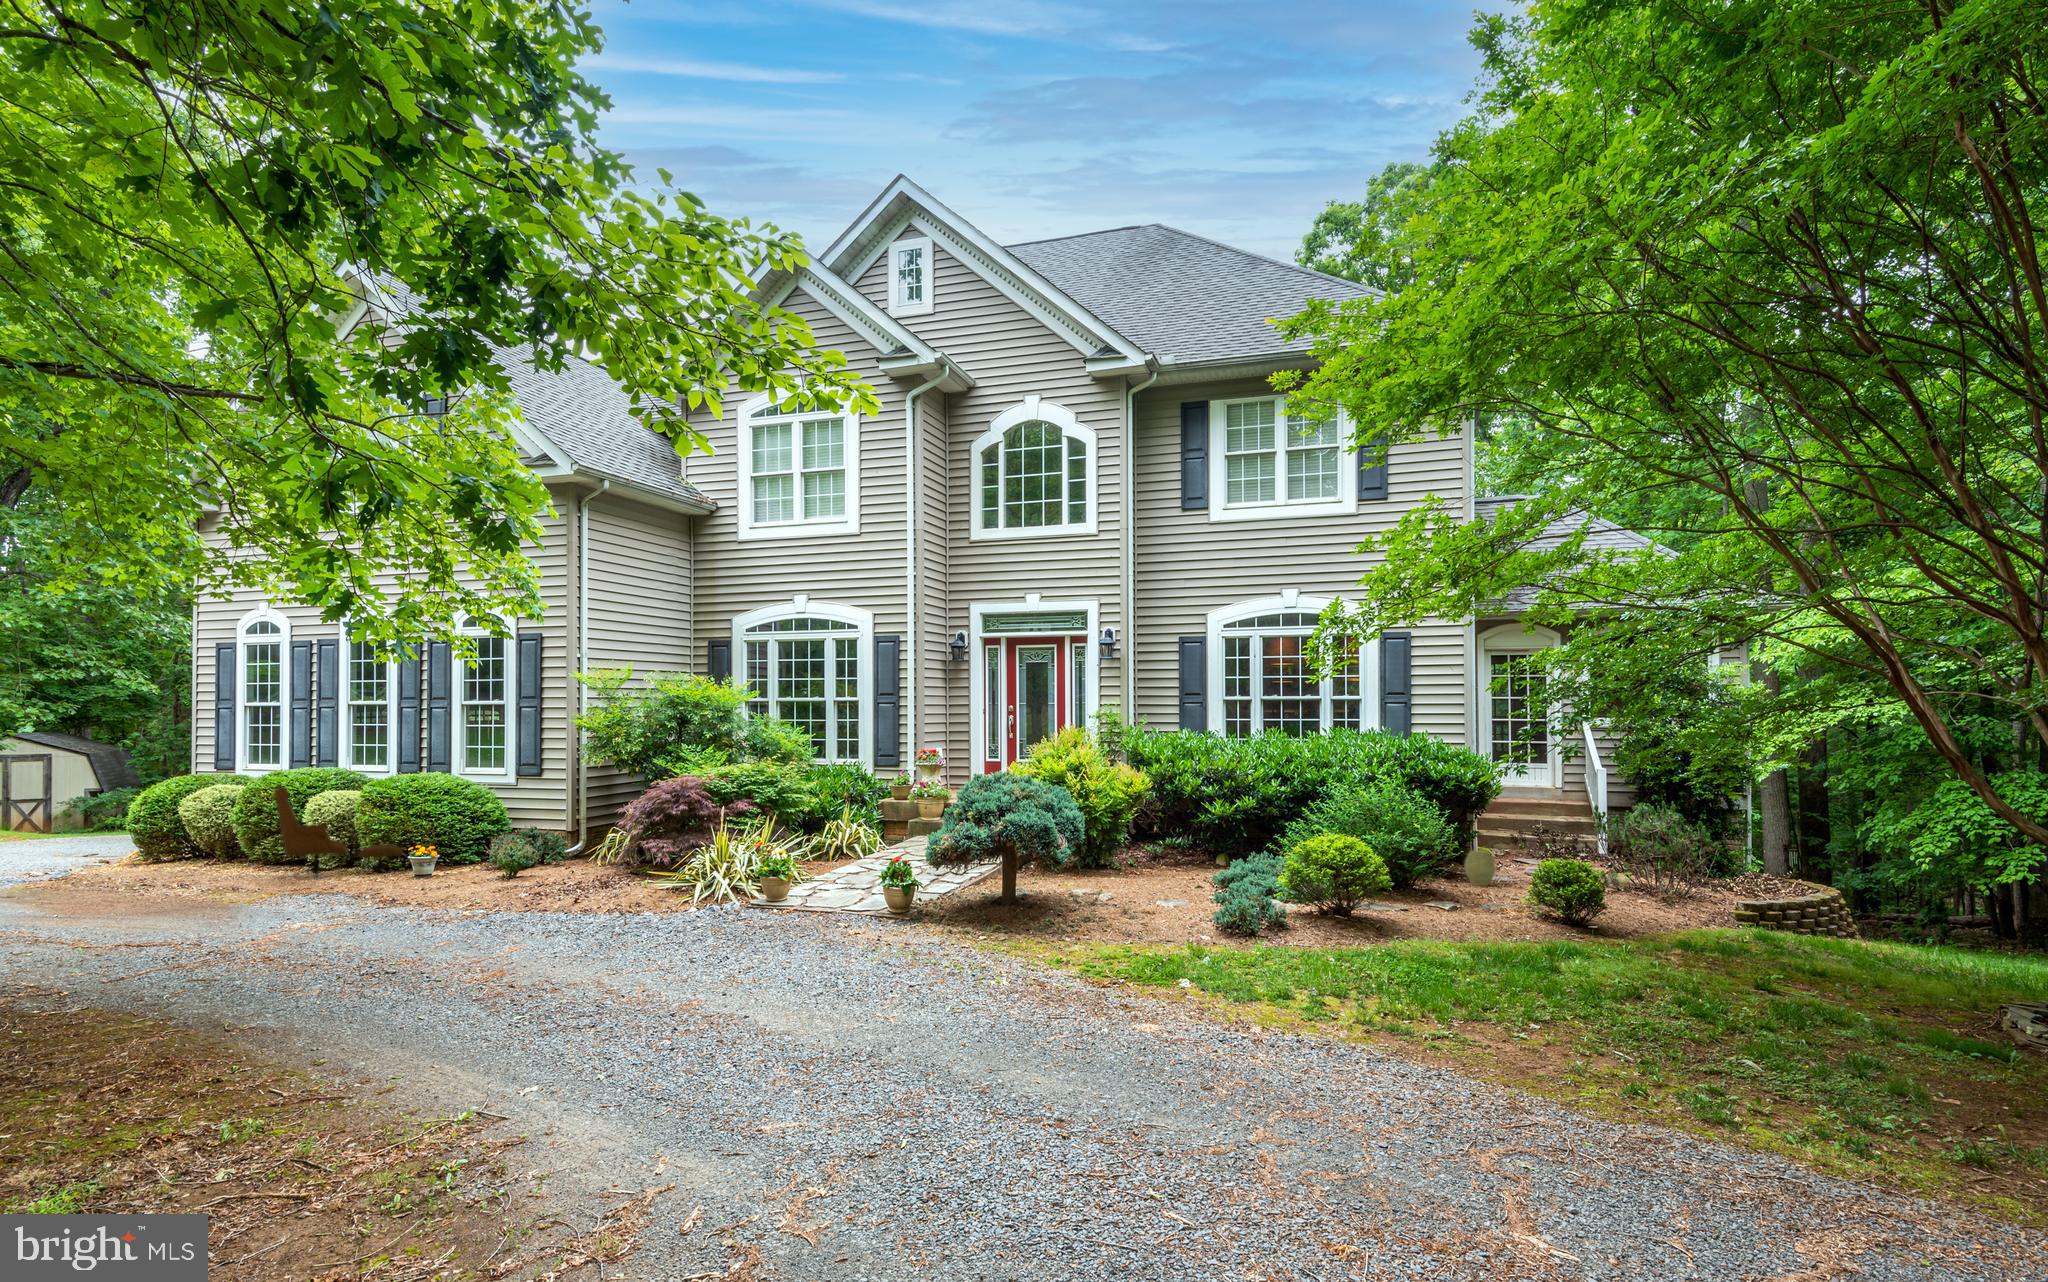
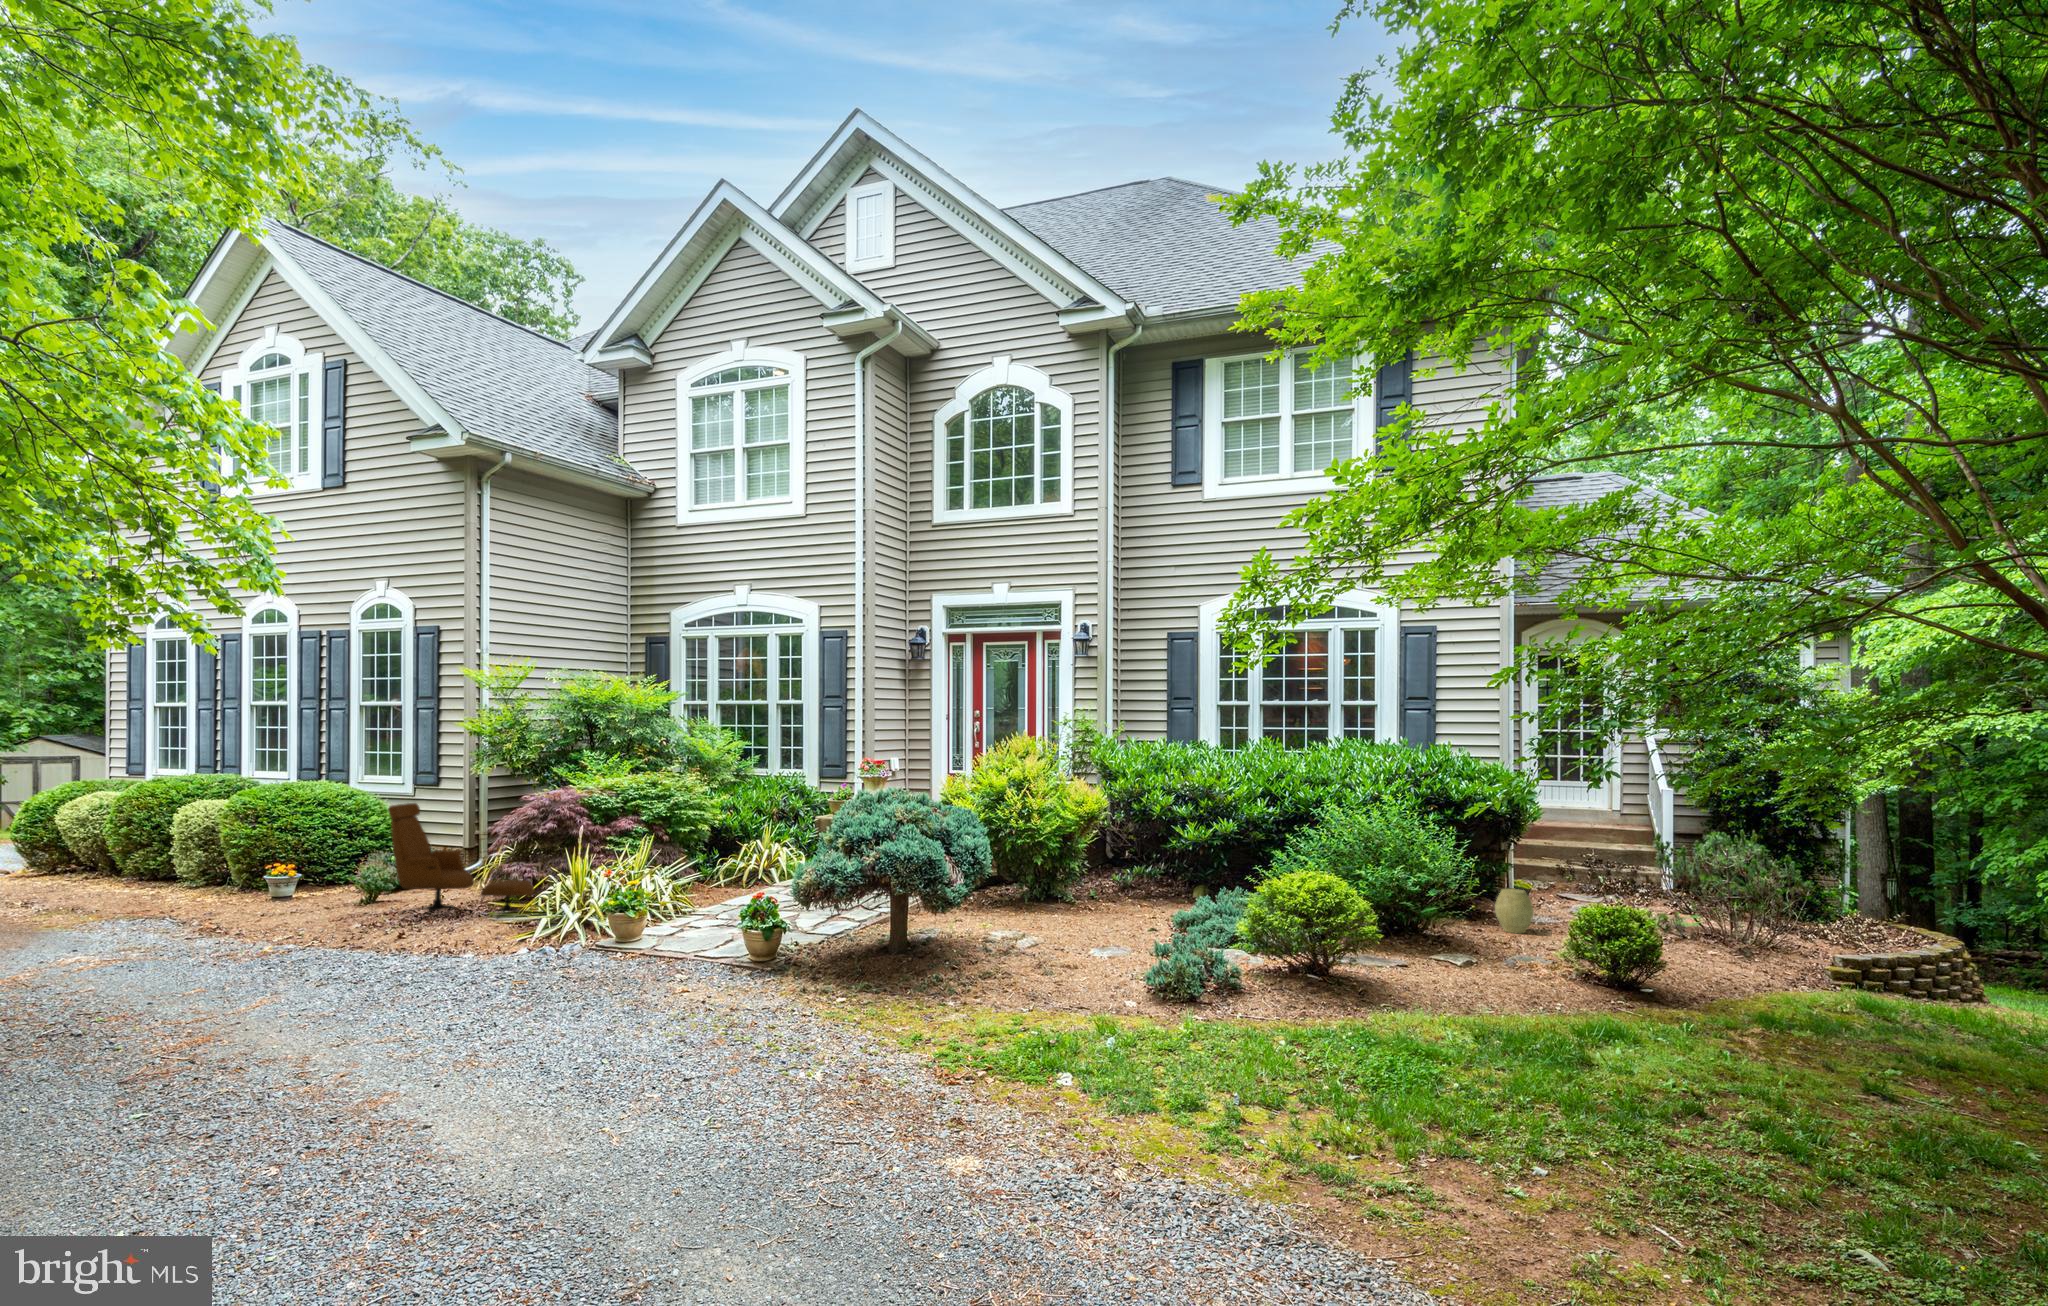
lounge chair: present [274,787,403,878] -> present [388,803,534,920]

